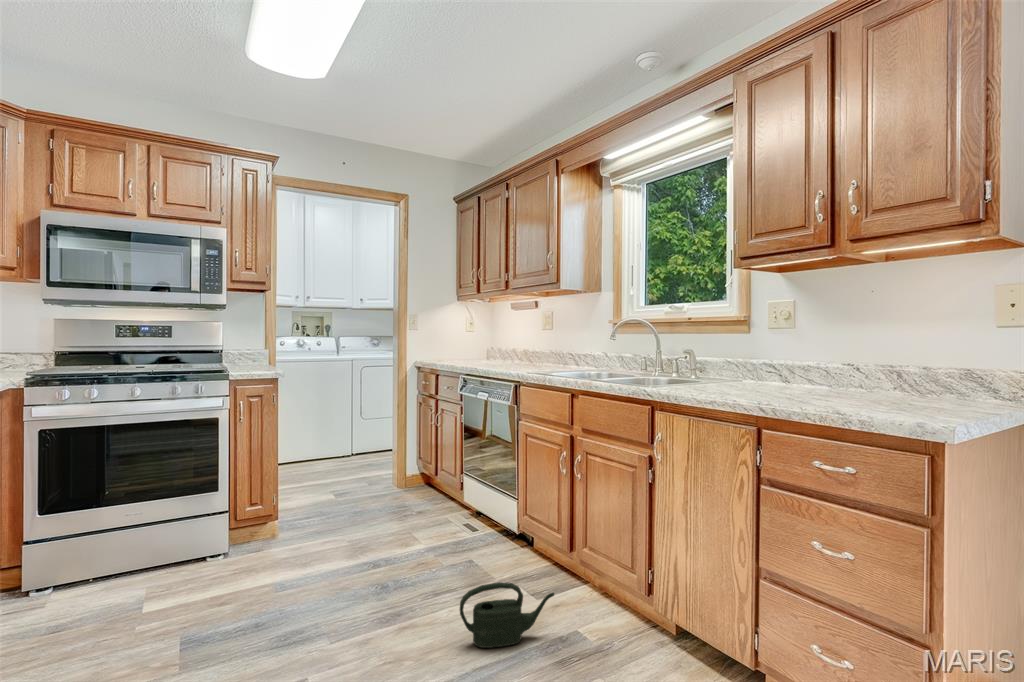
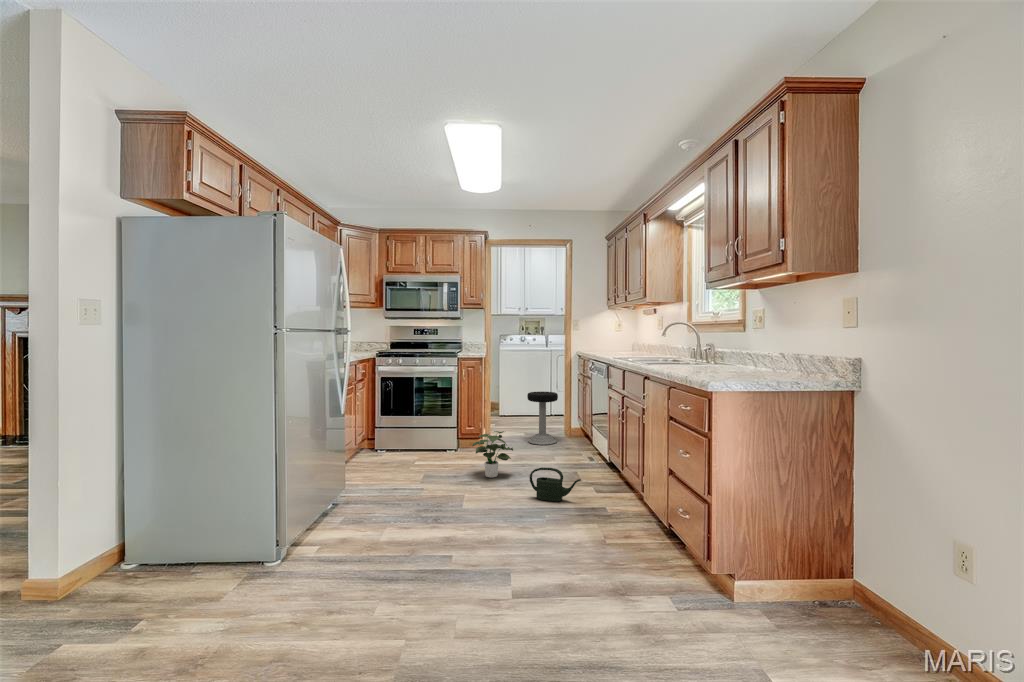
stool: none [350,426,399,514] -> present [527,392,558,445]
potted plant: none [301,517,389,614] -> present [472,431,513,478]

